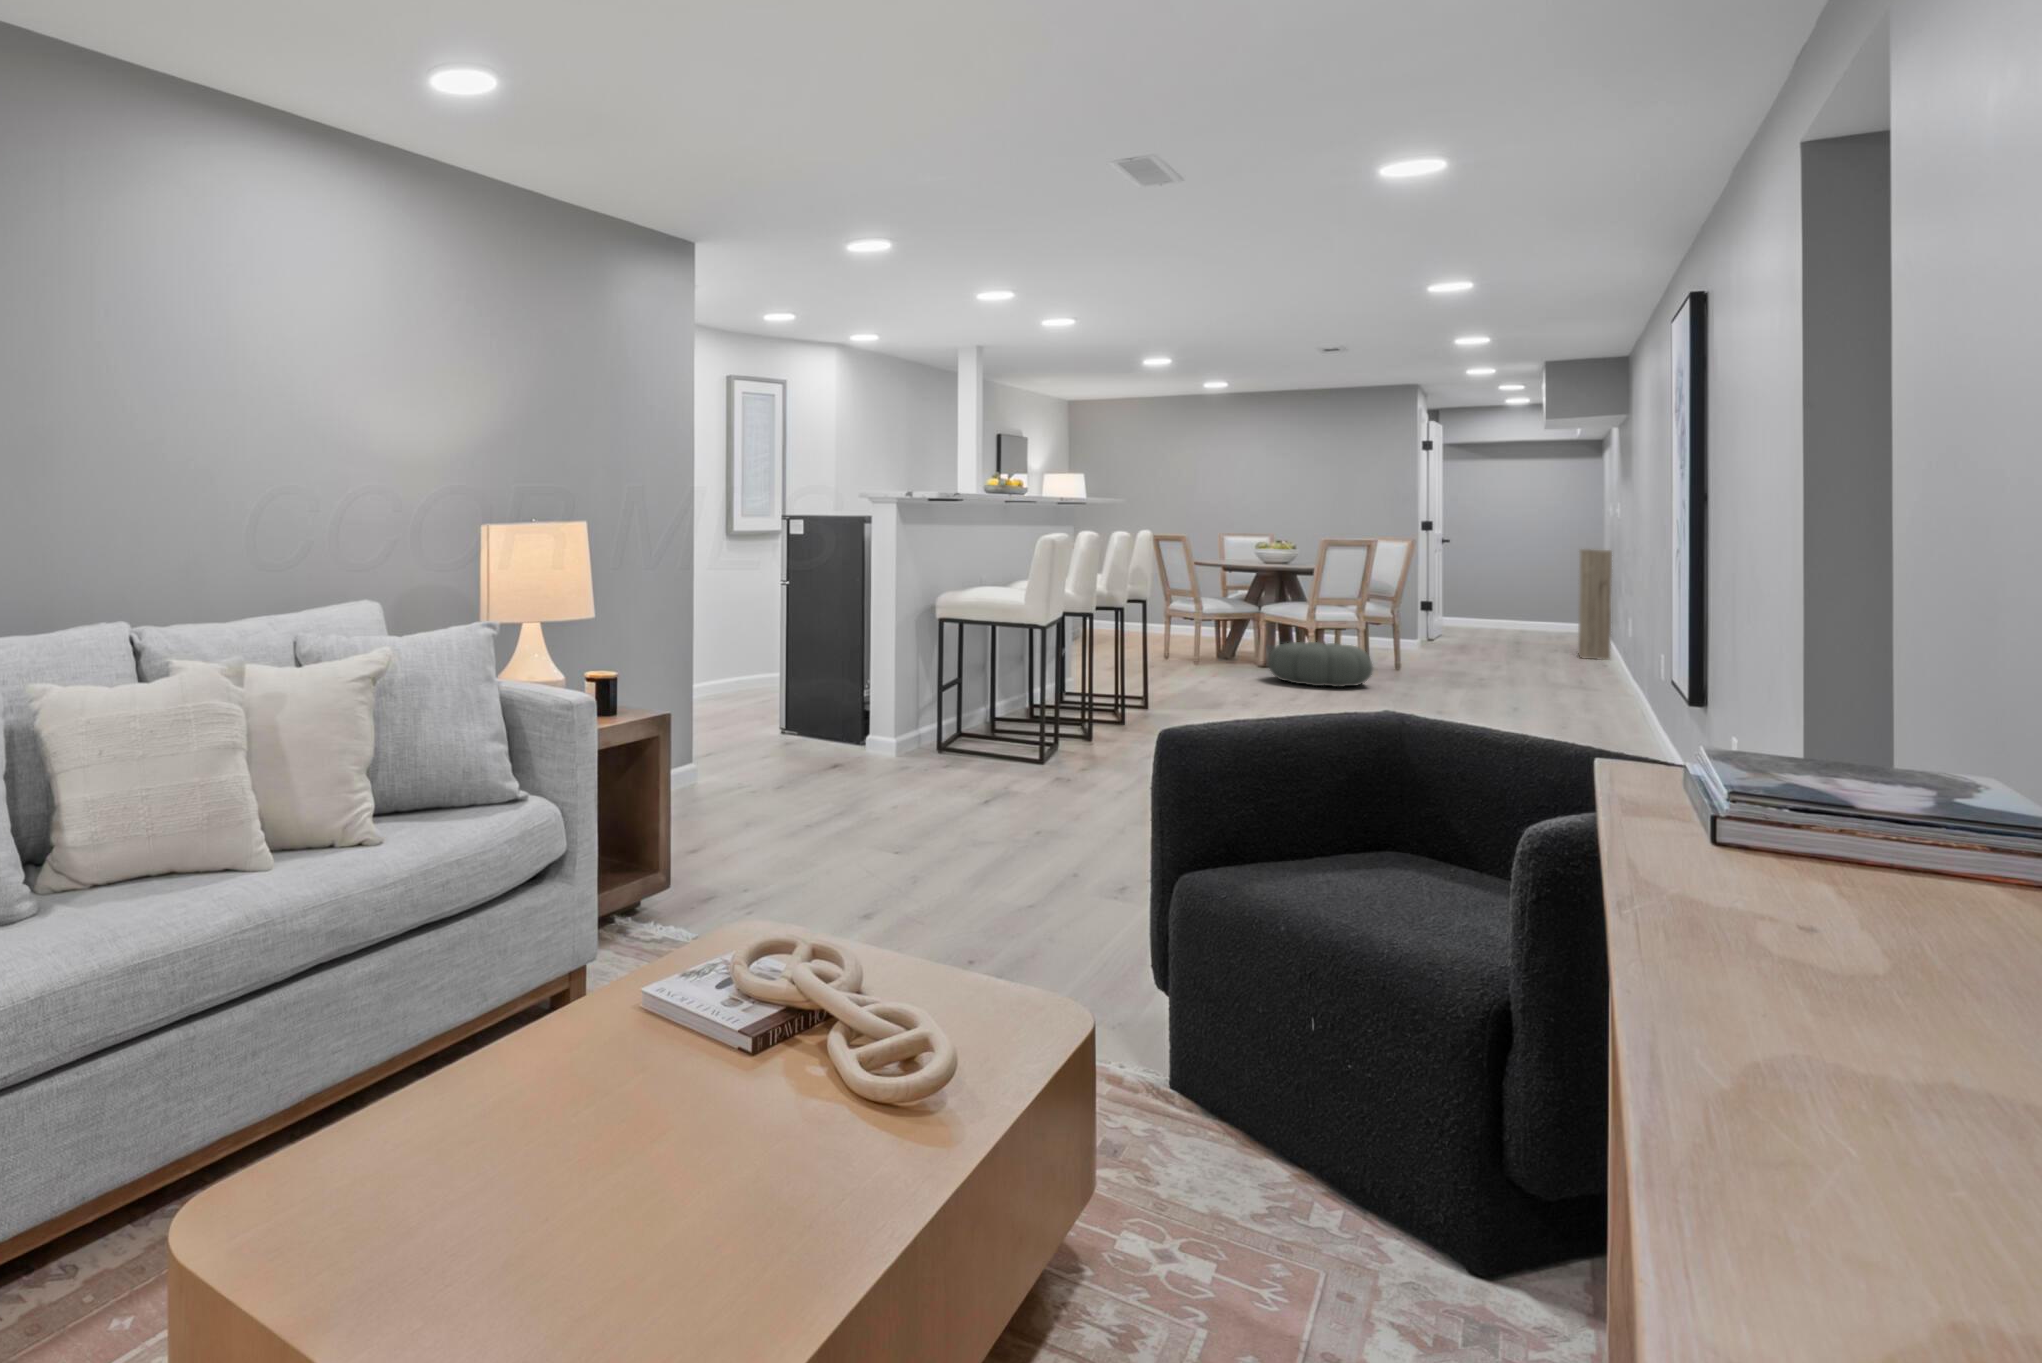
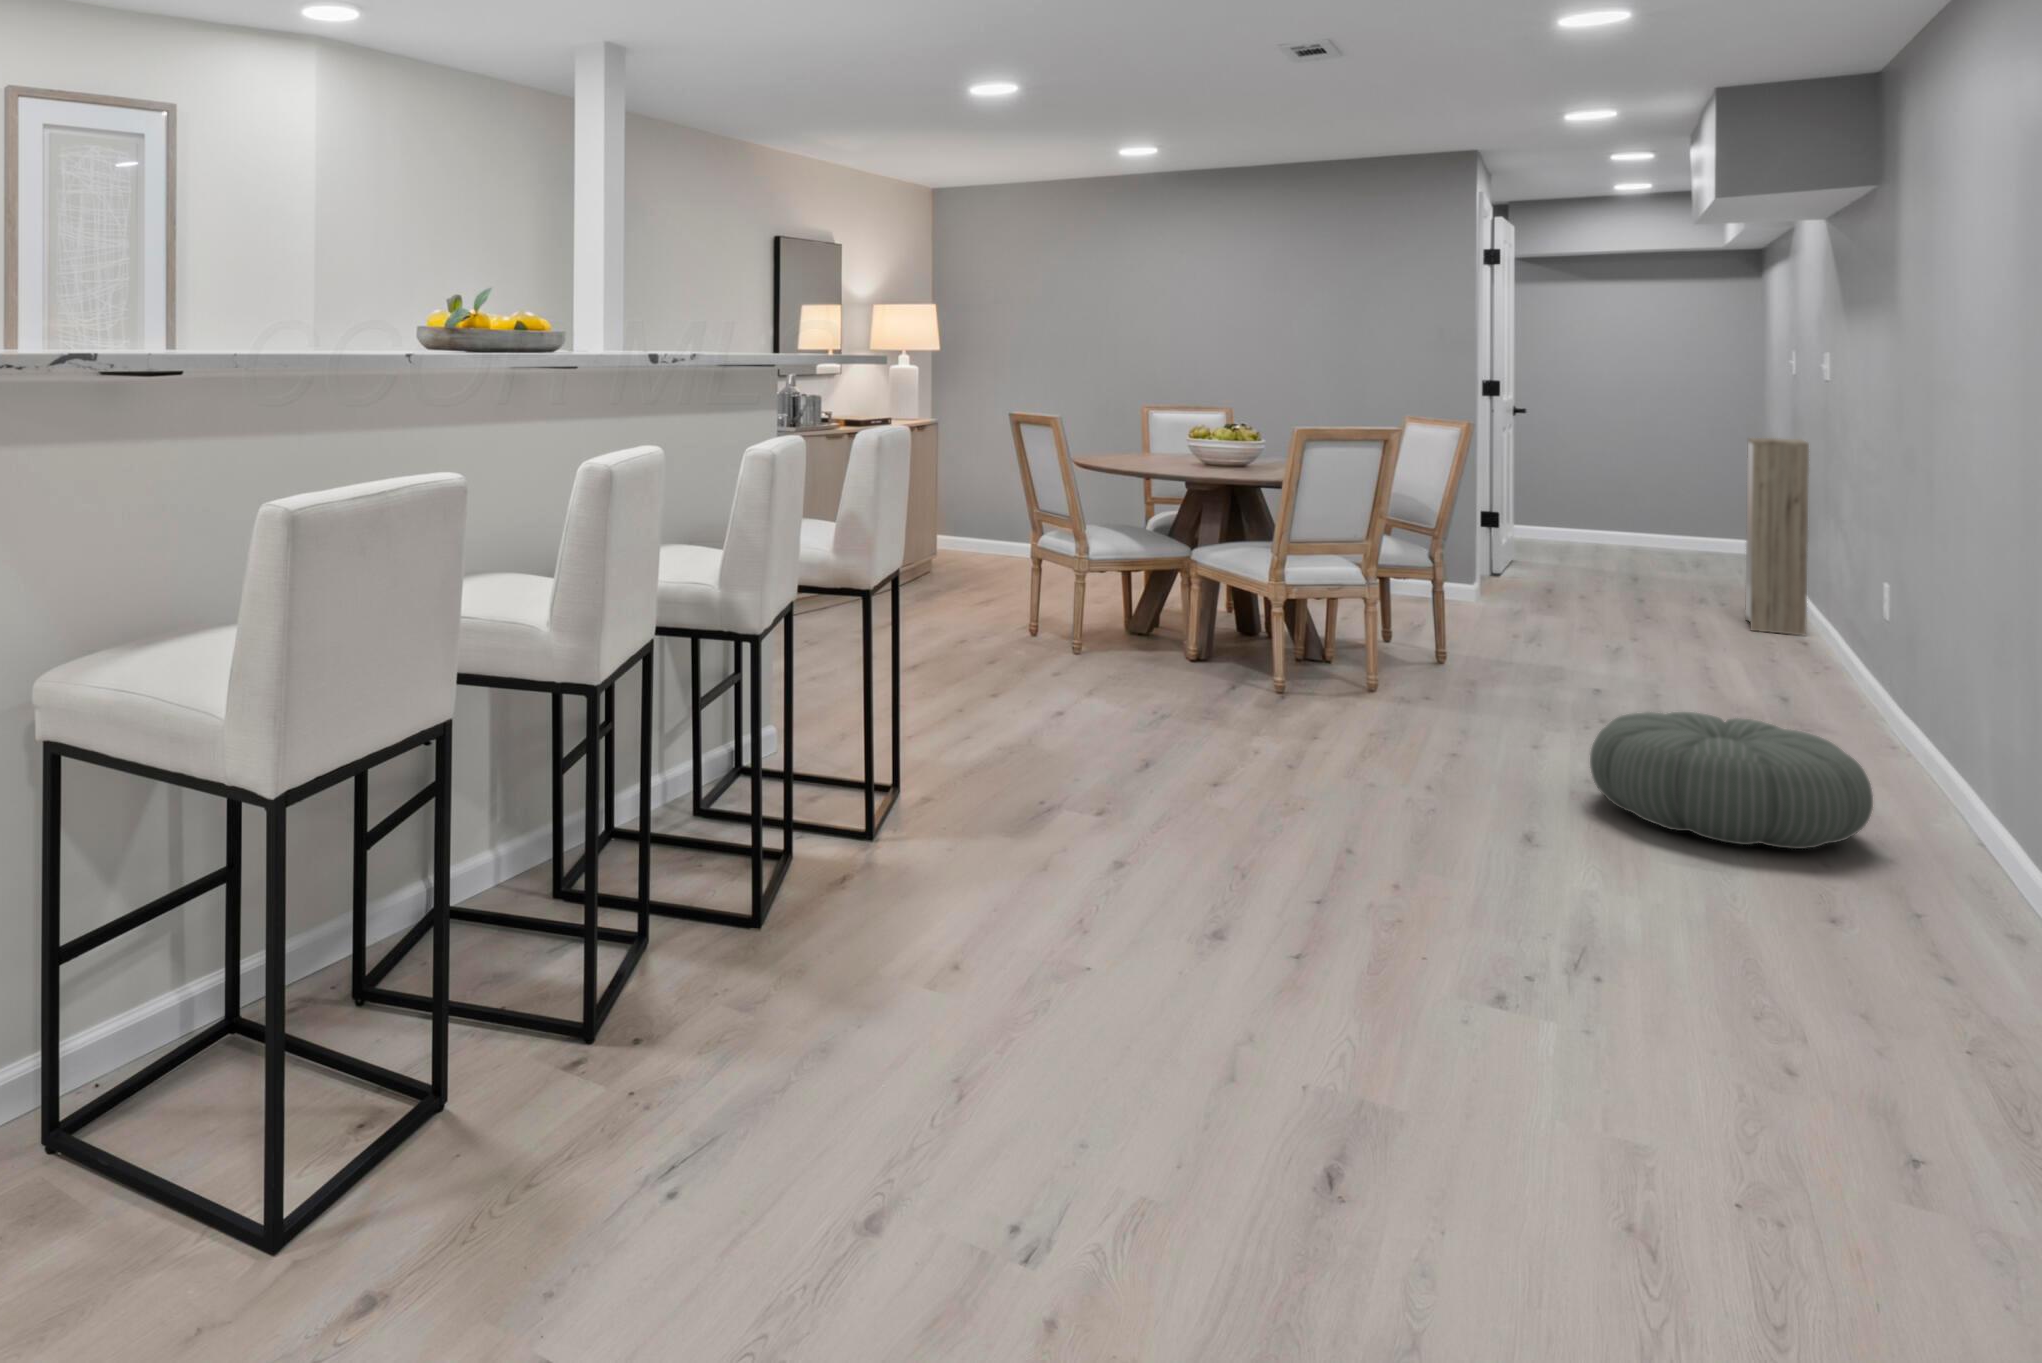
pouf: present [1269,642,1372,687] -> present [1590,712,1873,849]

